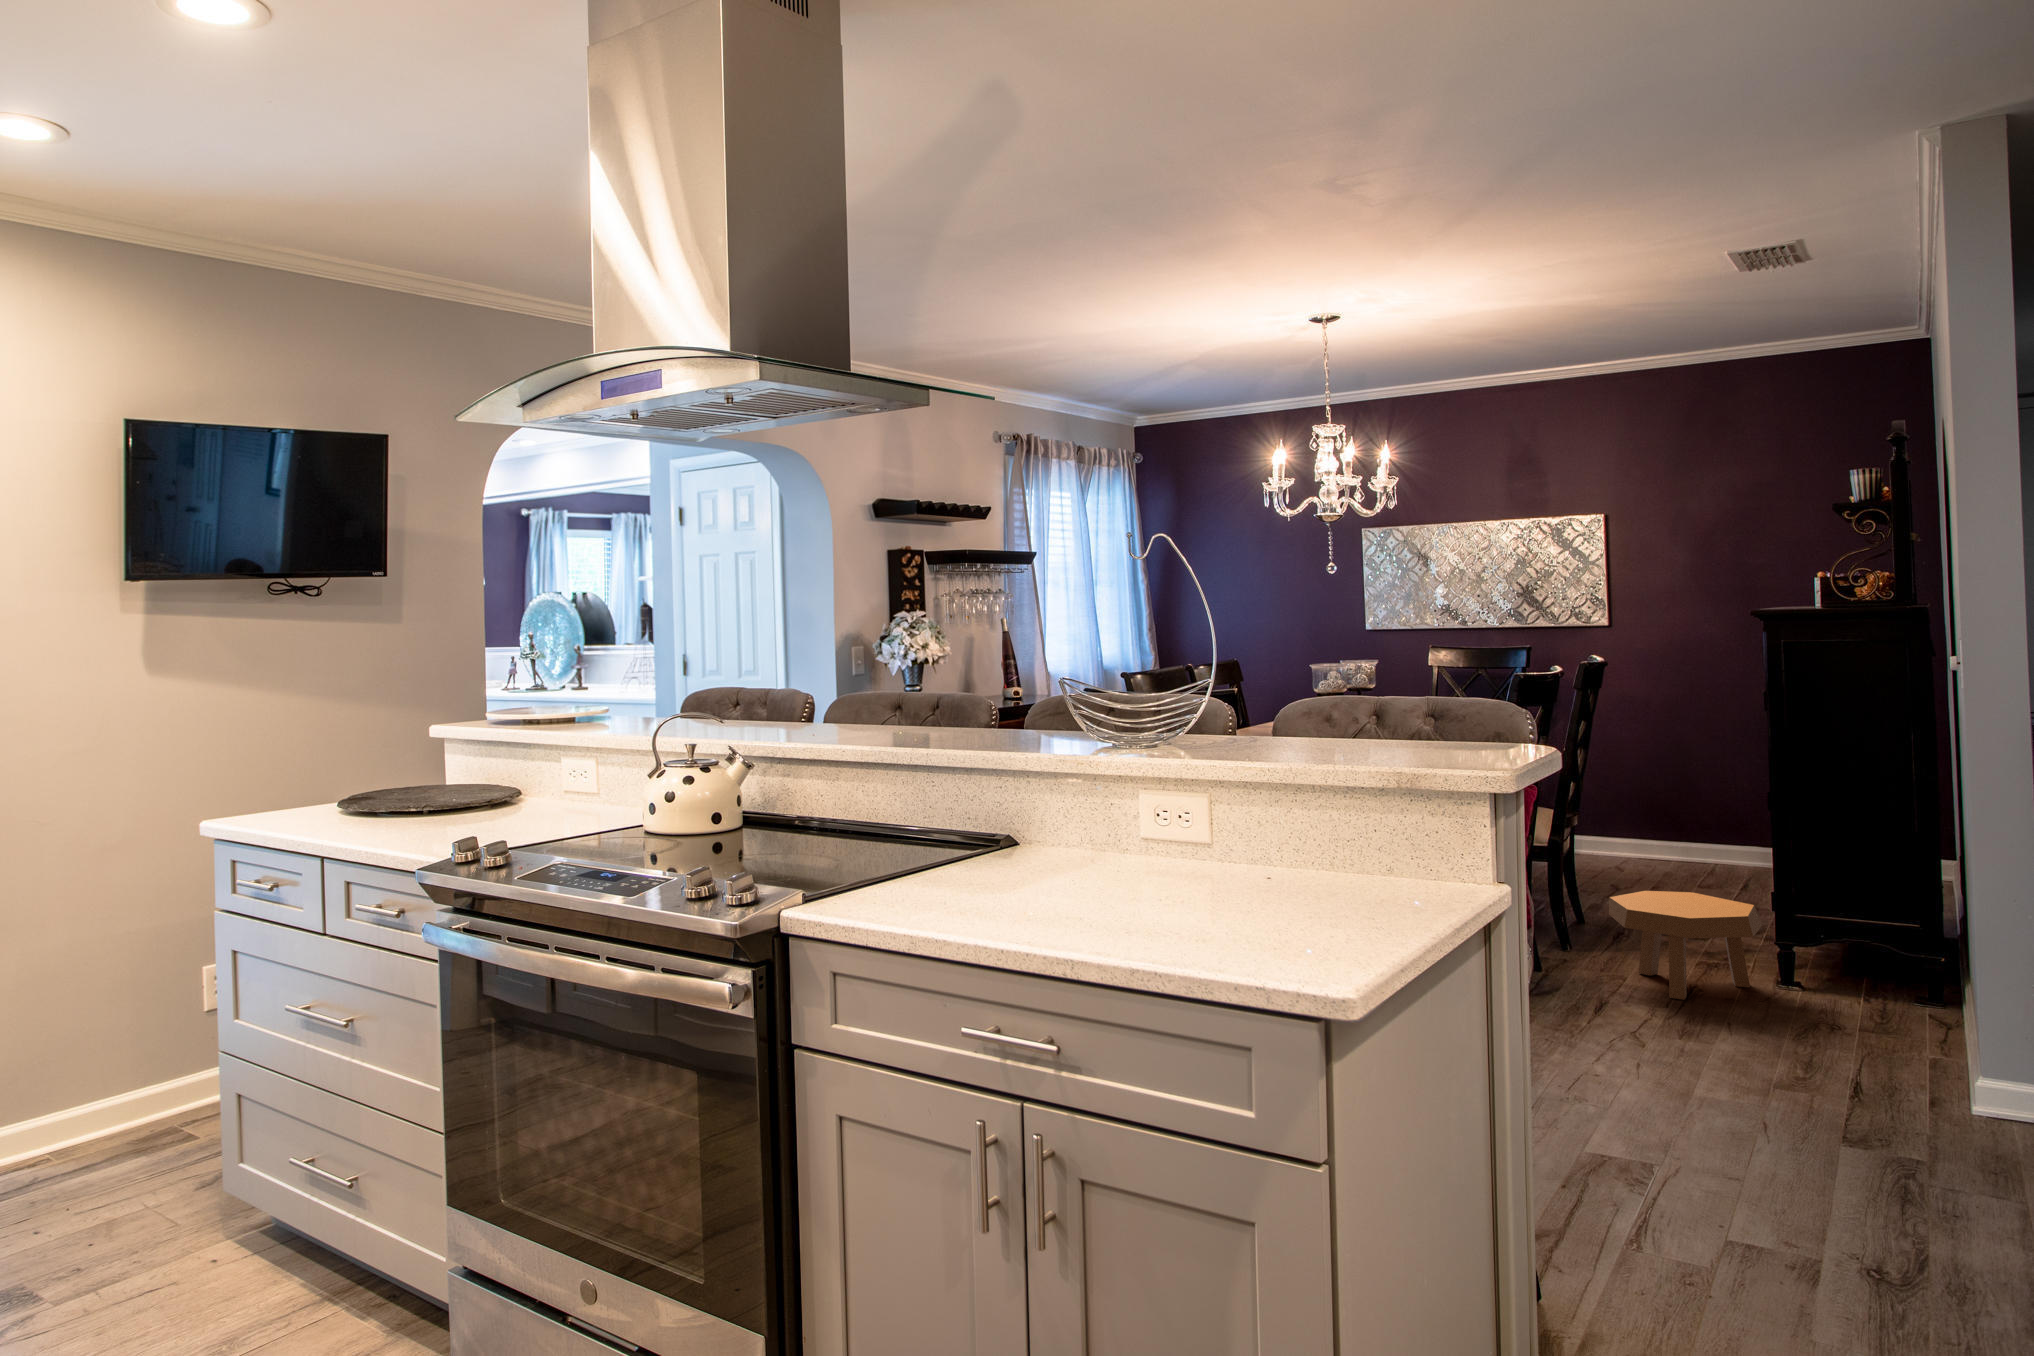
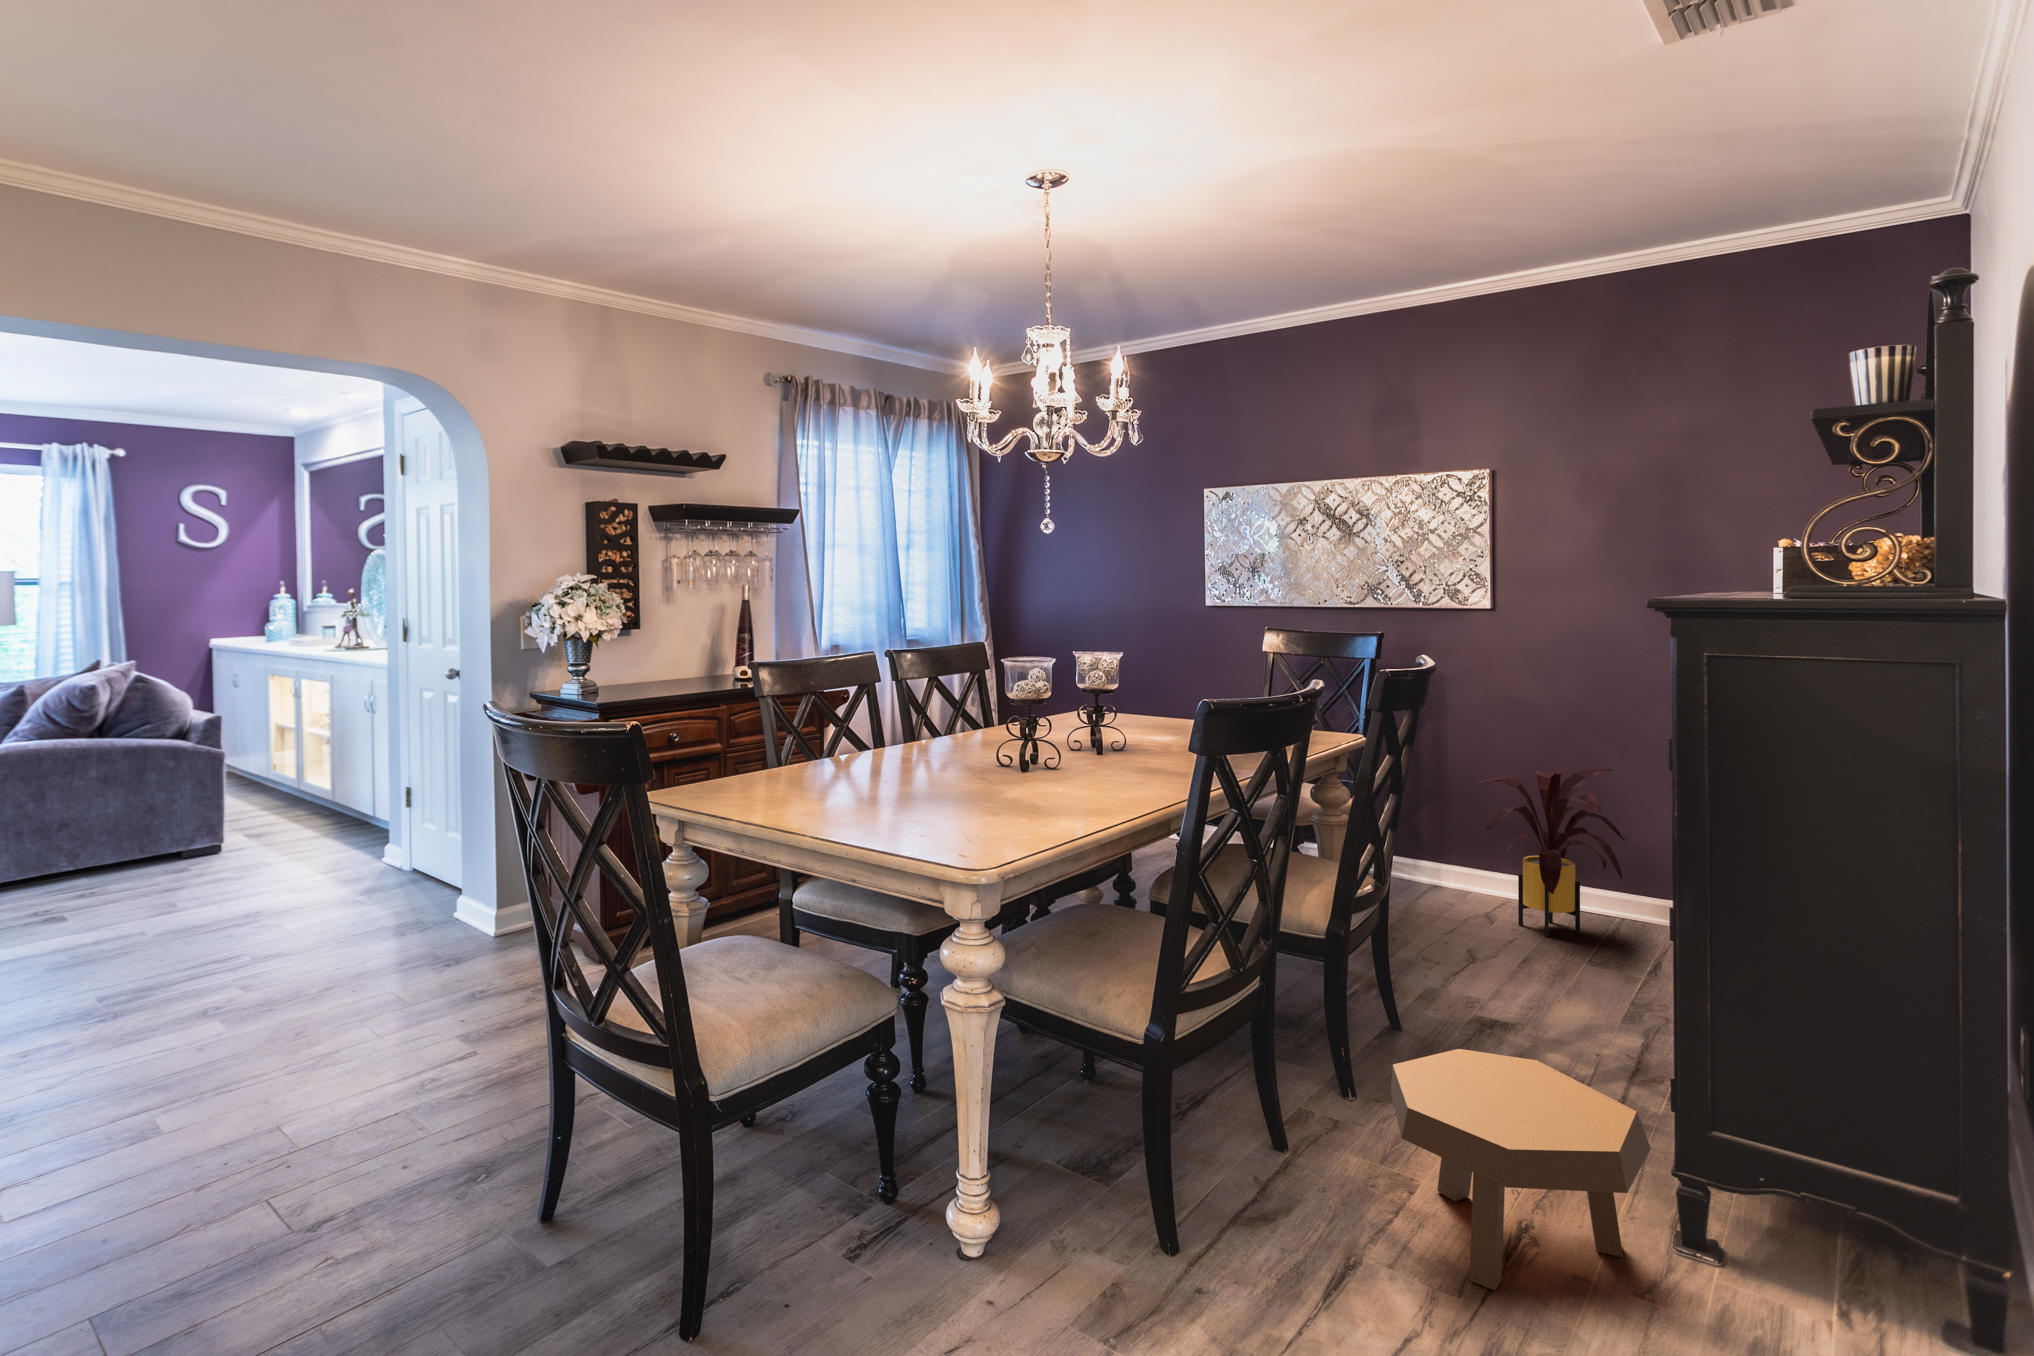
house plant: none [1604,745,1721,872] -> present [1475,769,1626,936]

